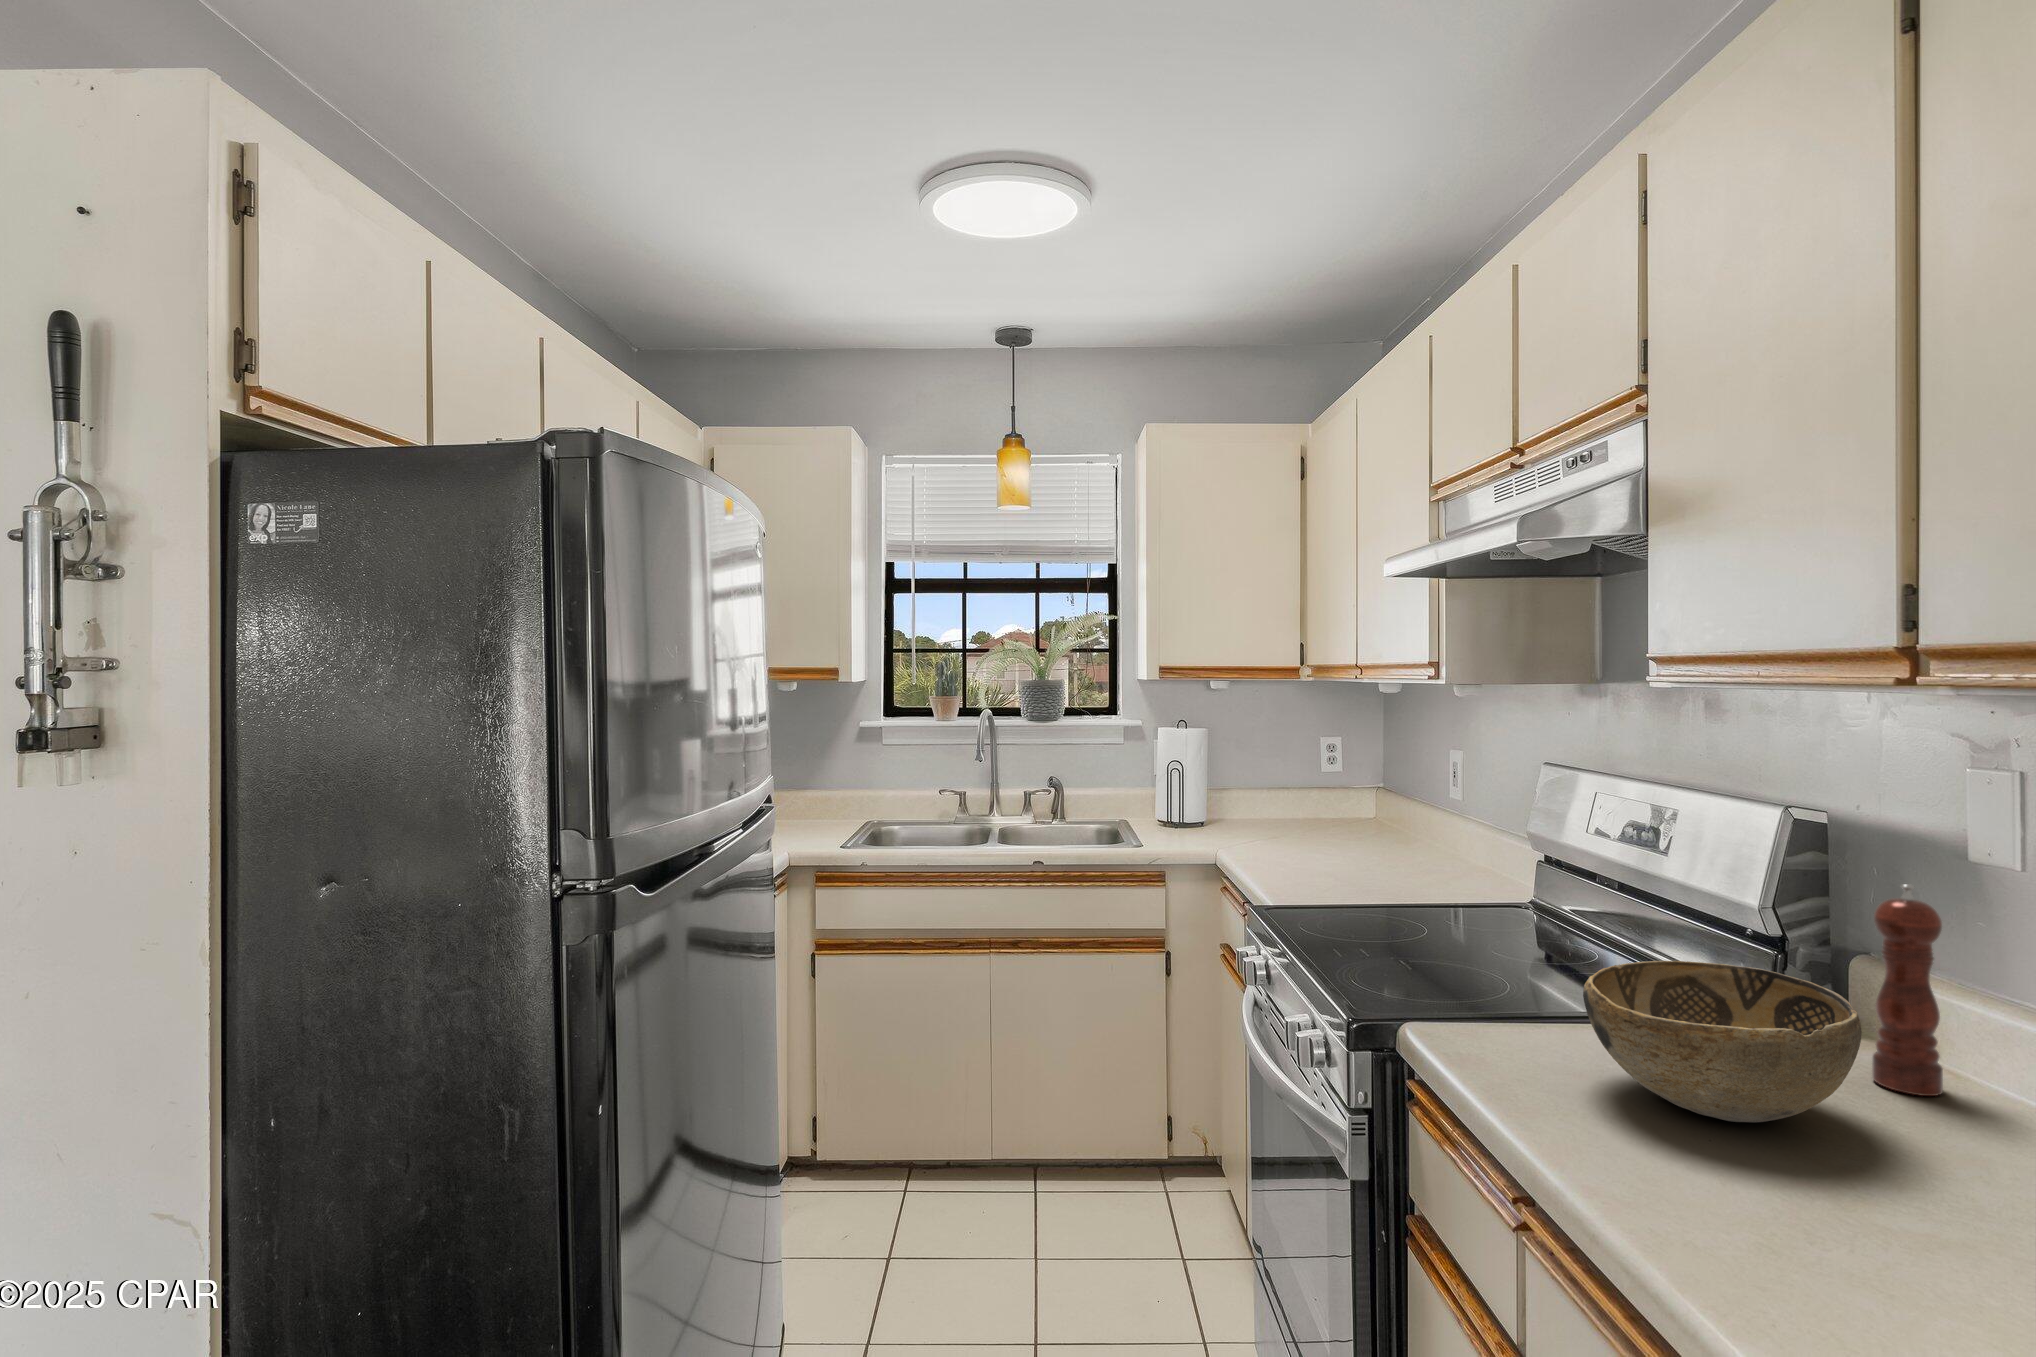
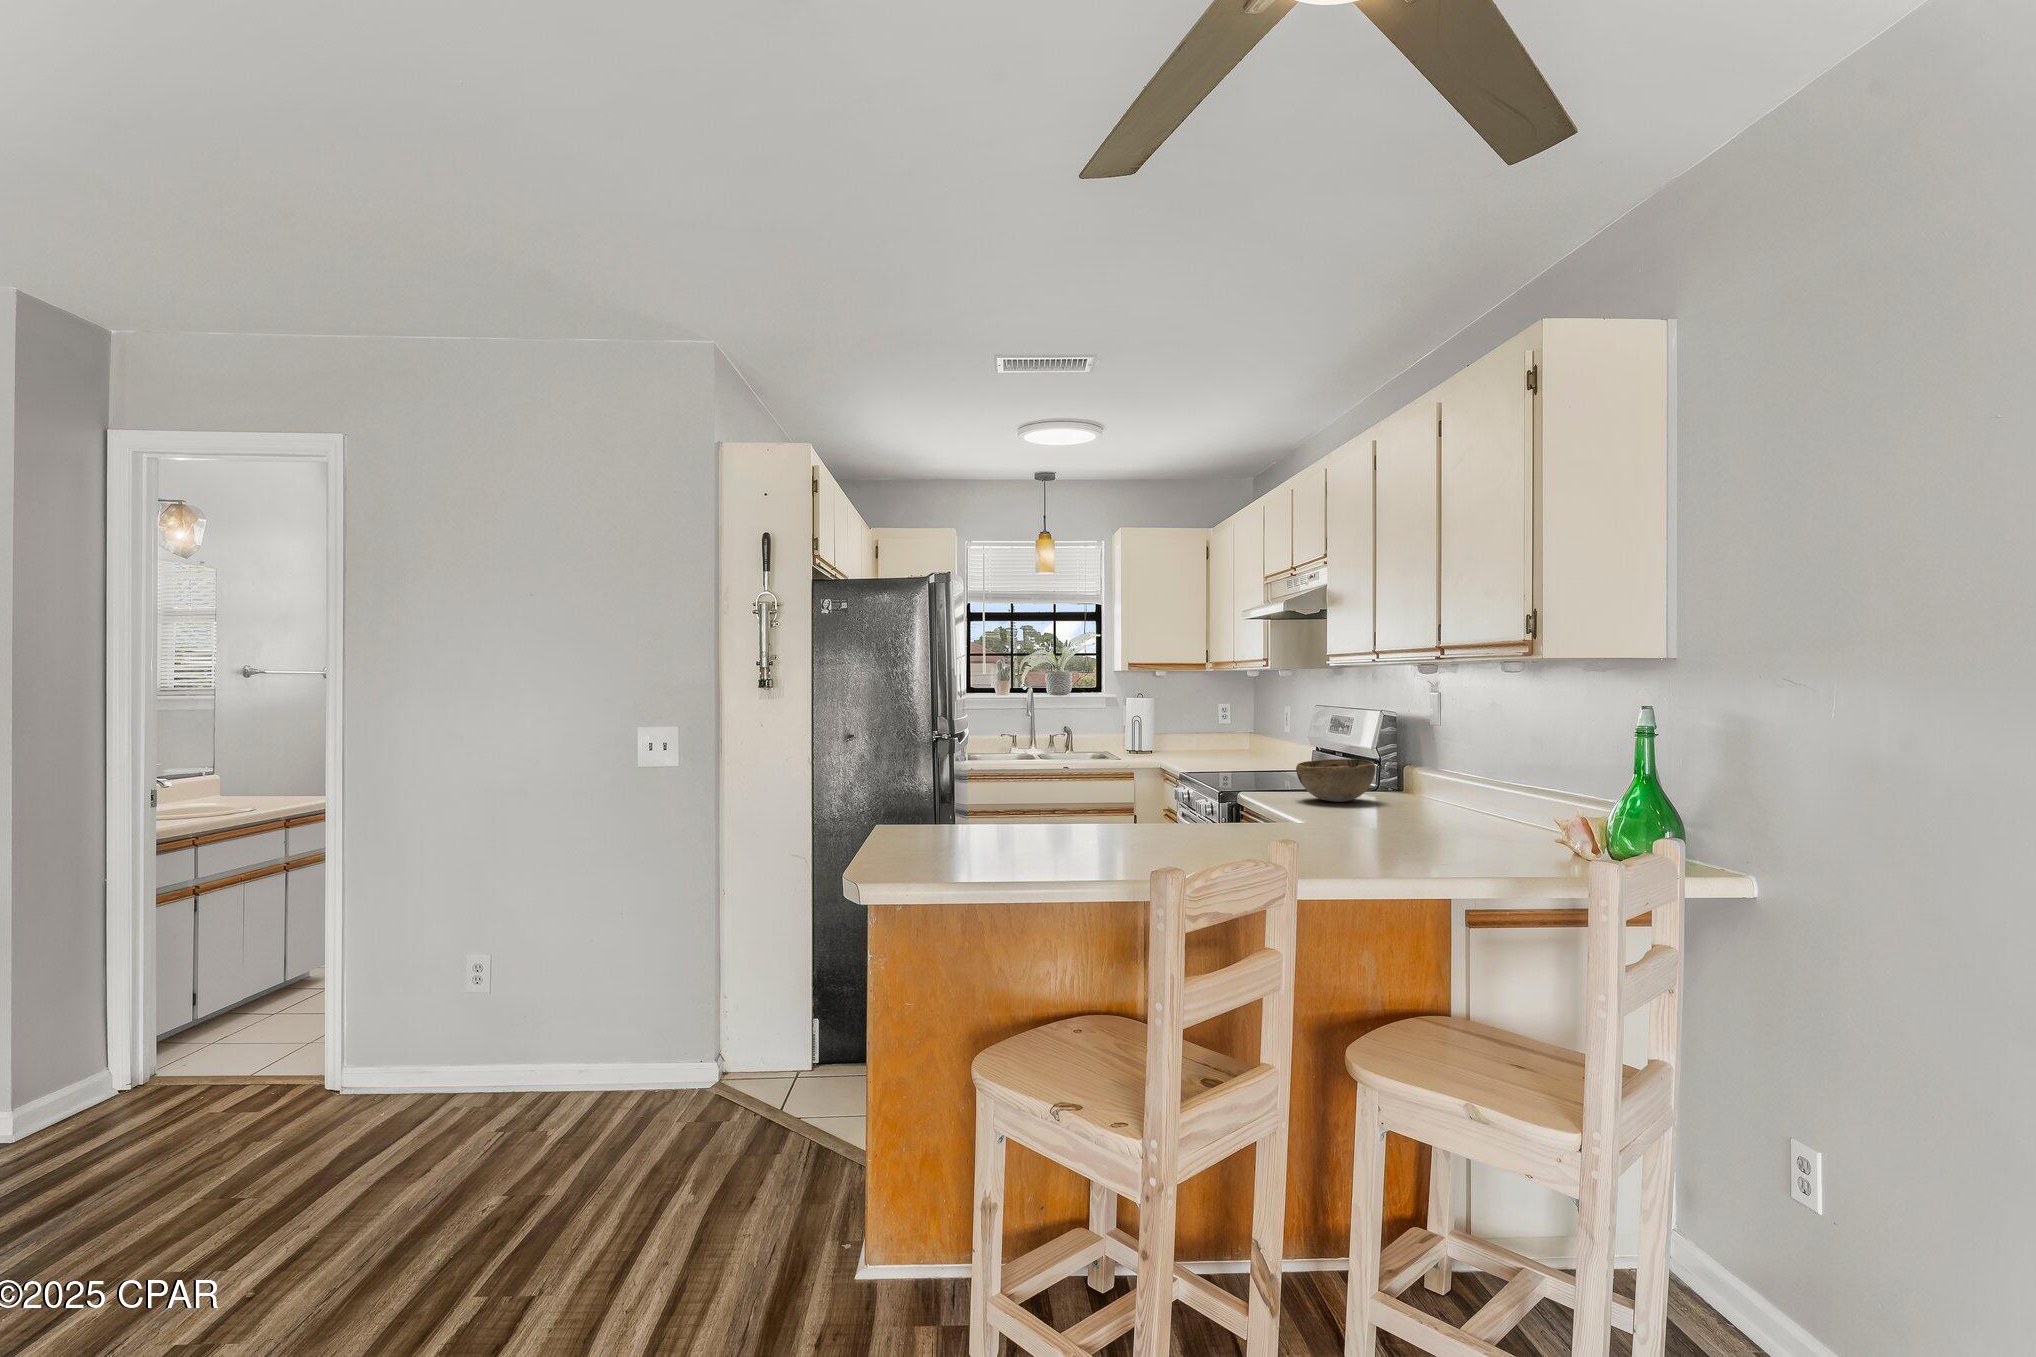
pepper mill: present [1872,884,1943,1096] -> none [1393,729,1412,798]

